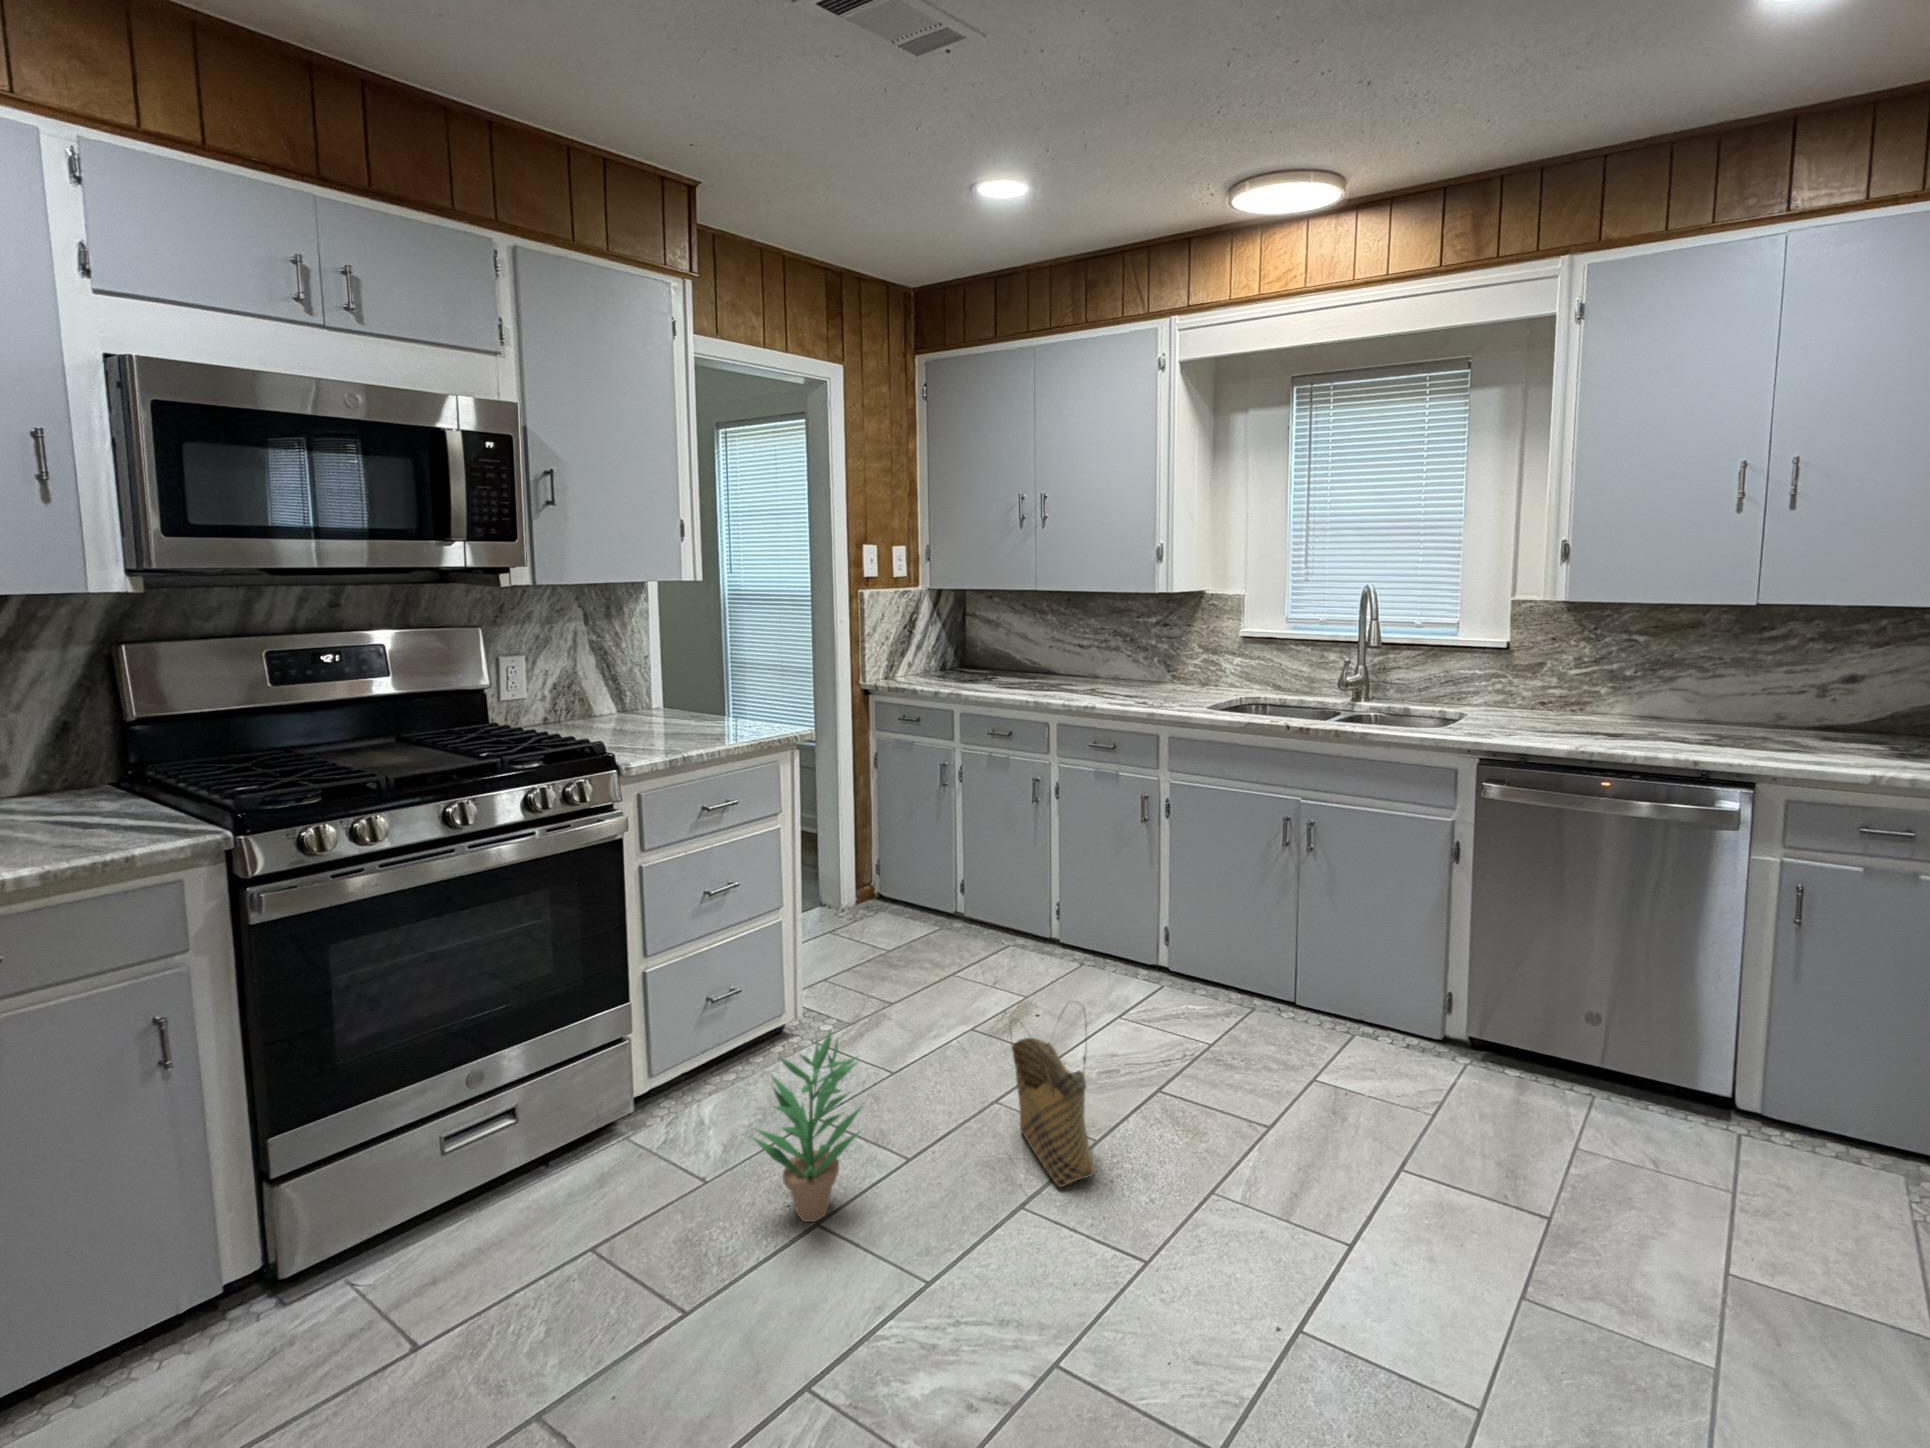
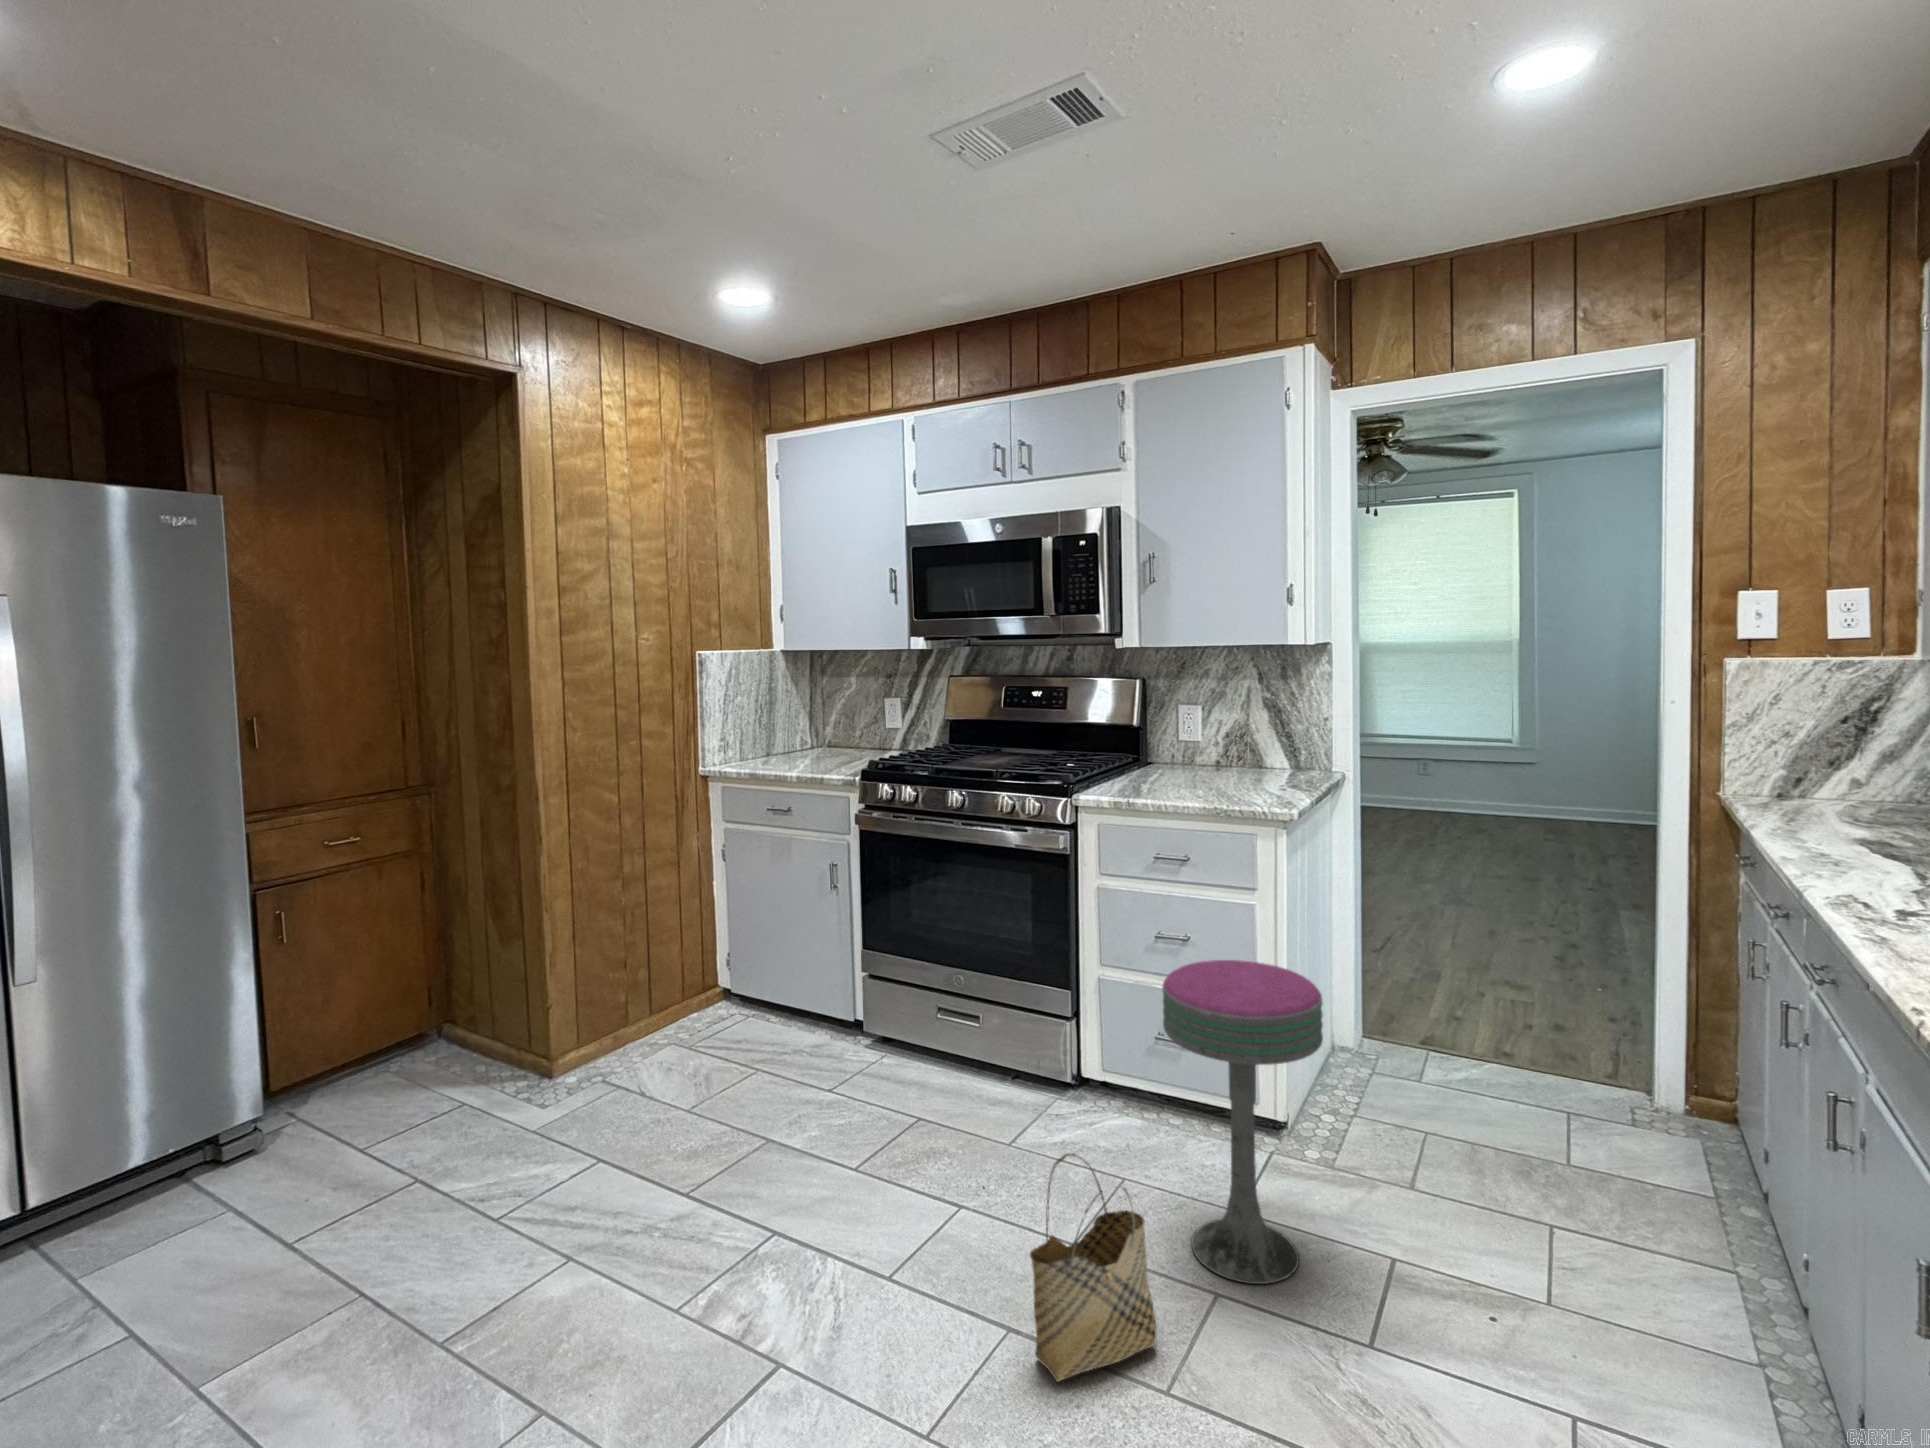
bar stool: none [877,834,1002,1087] -> present [1162,960,1323,1284]
potted plant: present [753,1031,862,1222] -> none [930,1041,1020,1212]

